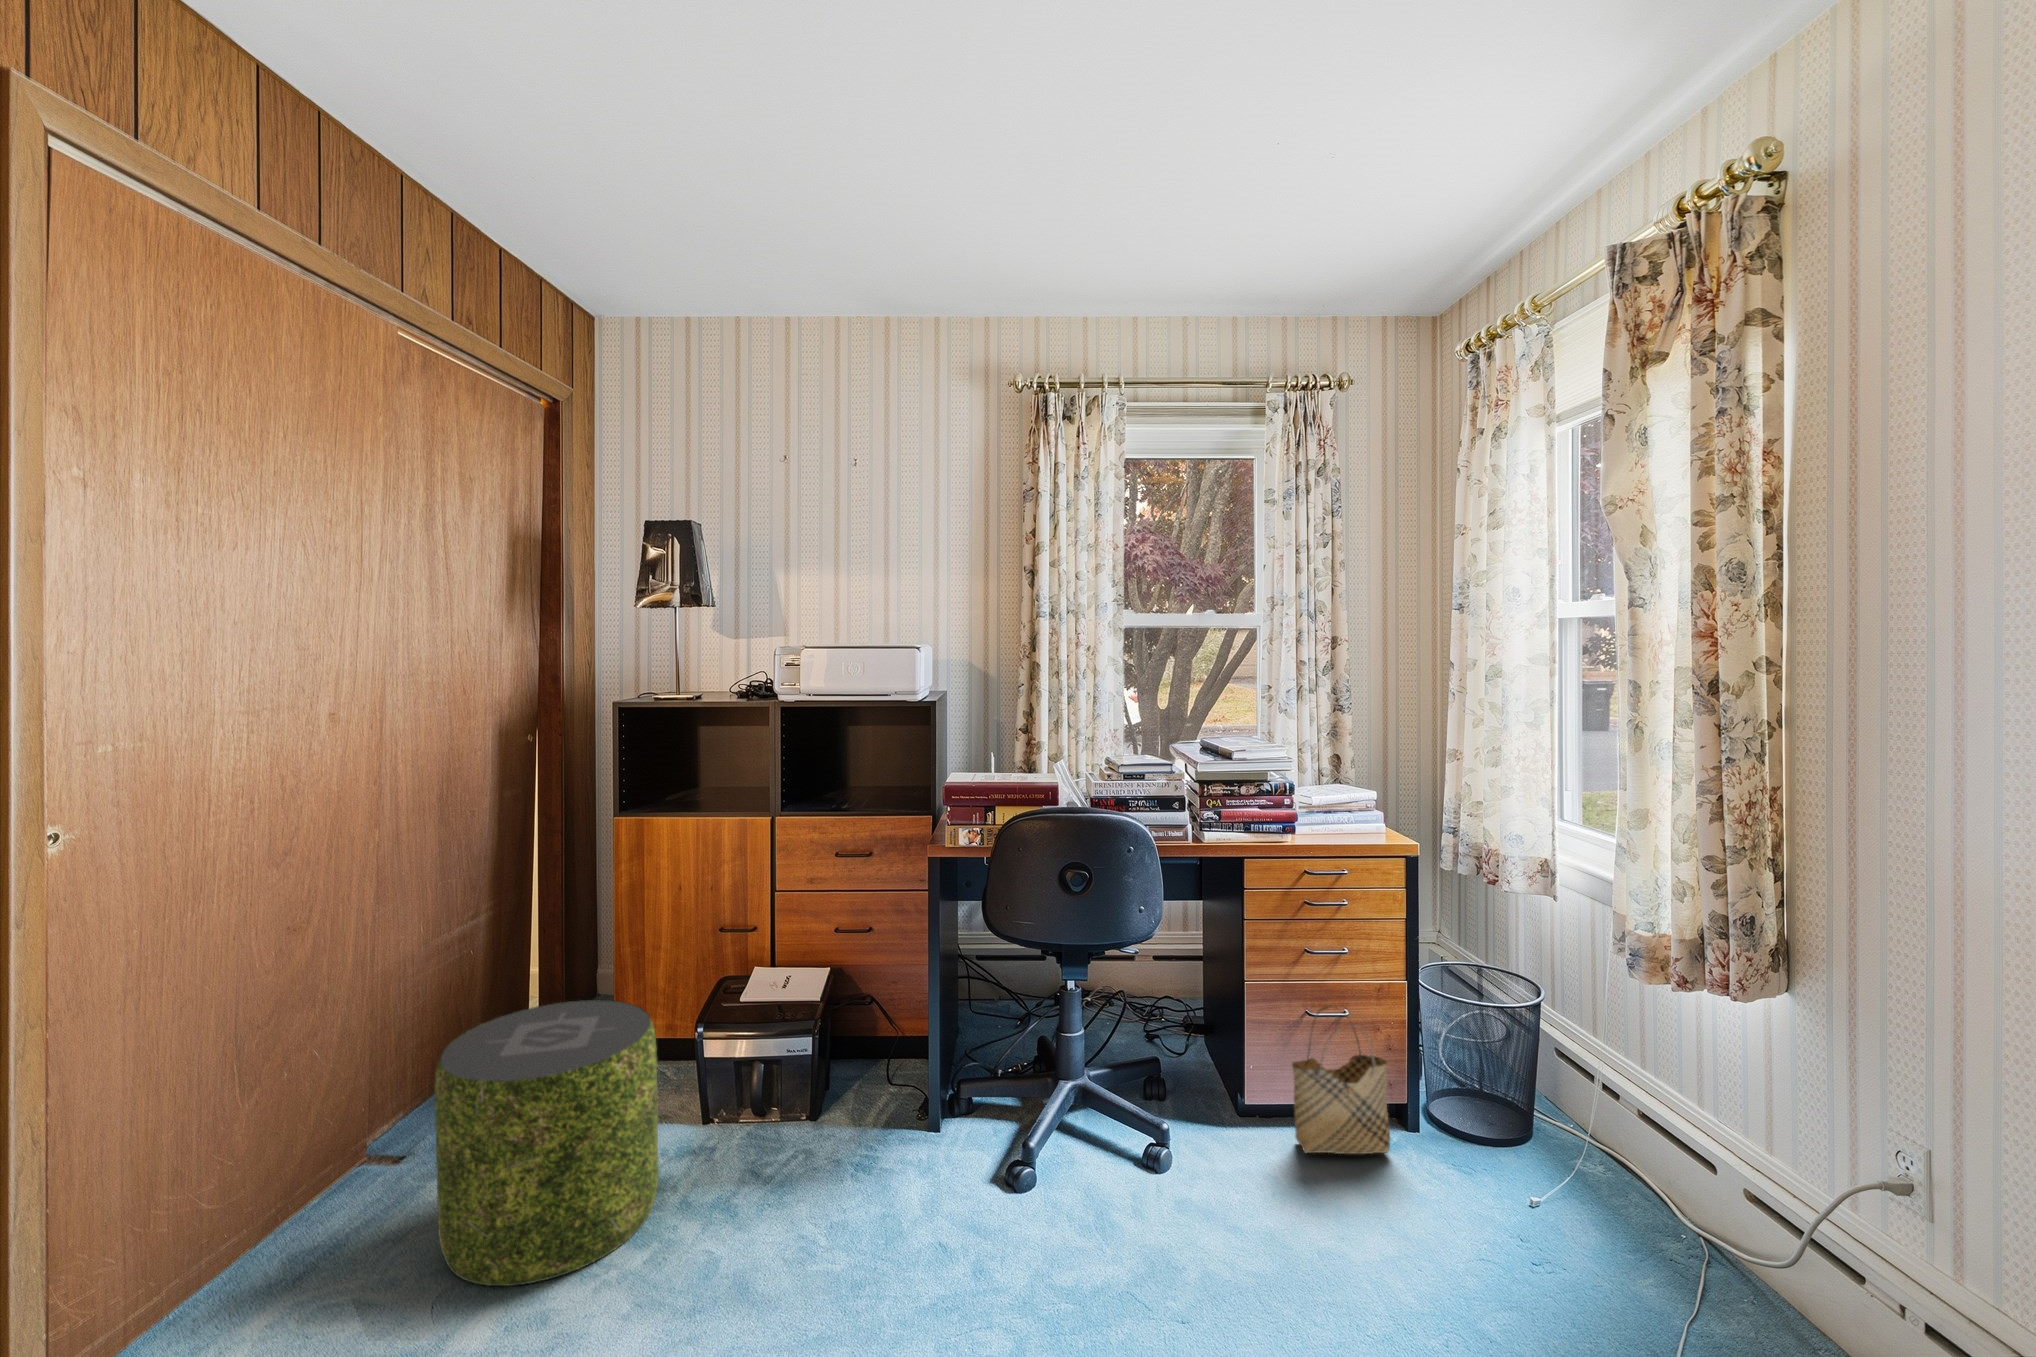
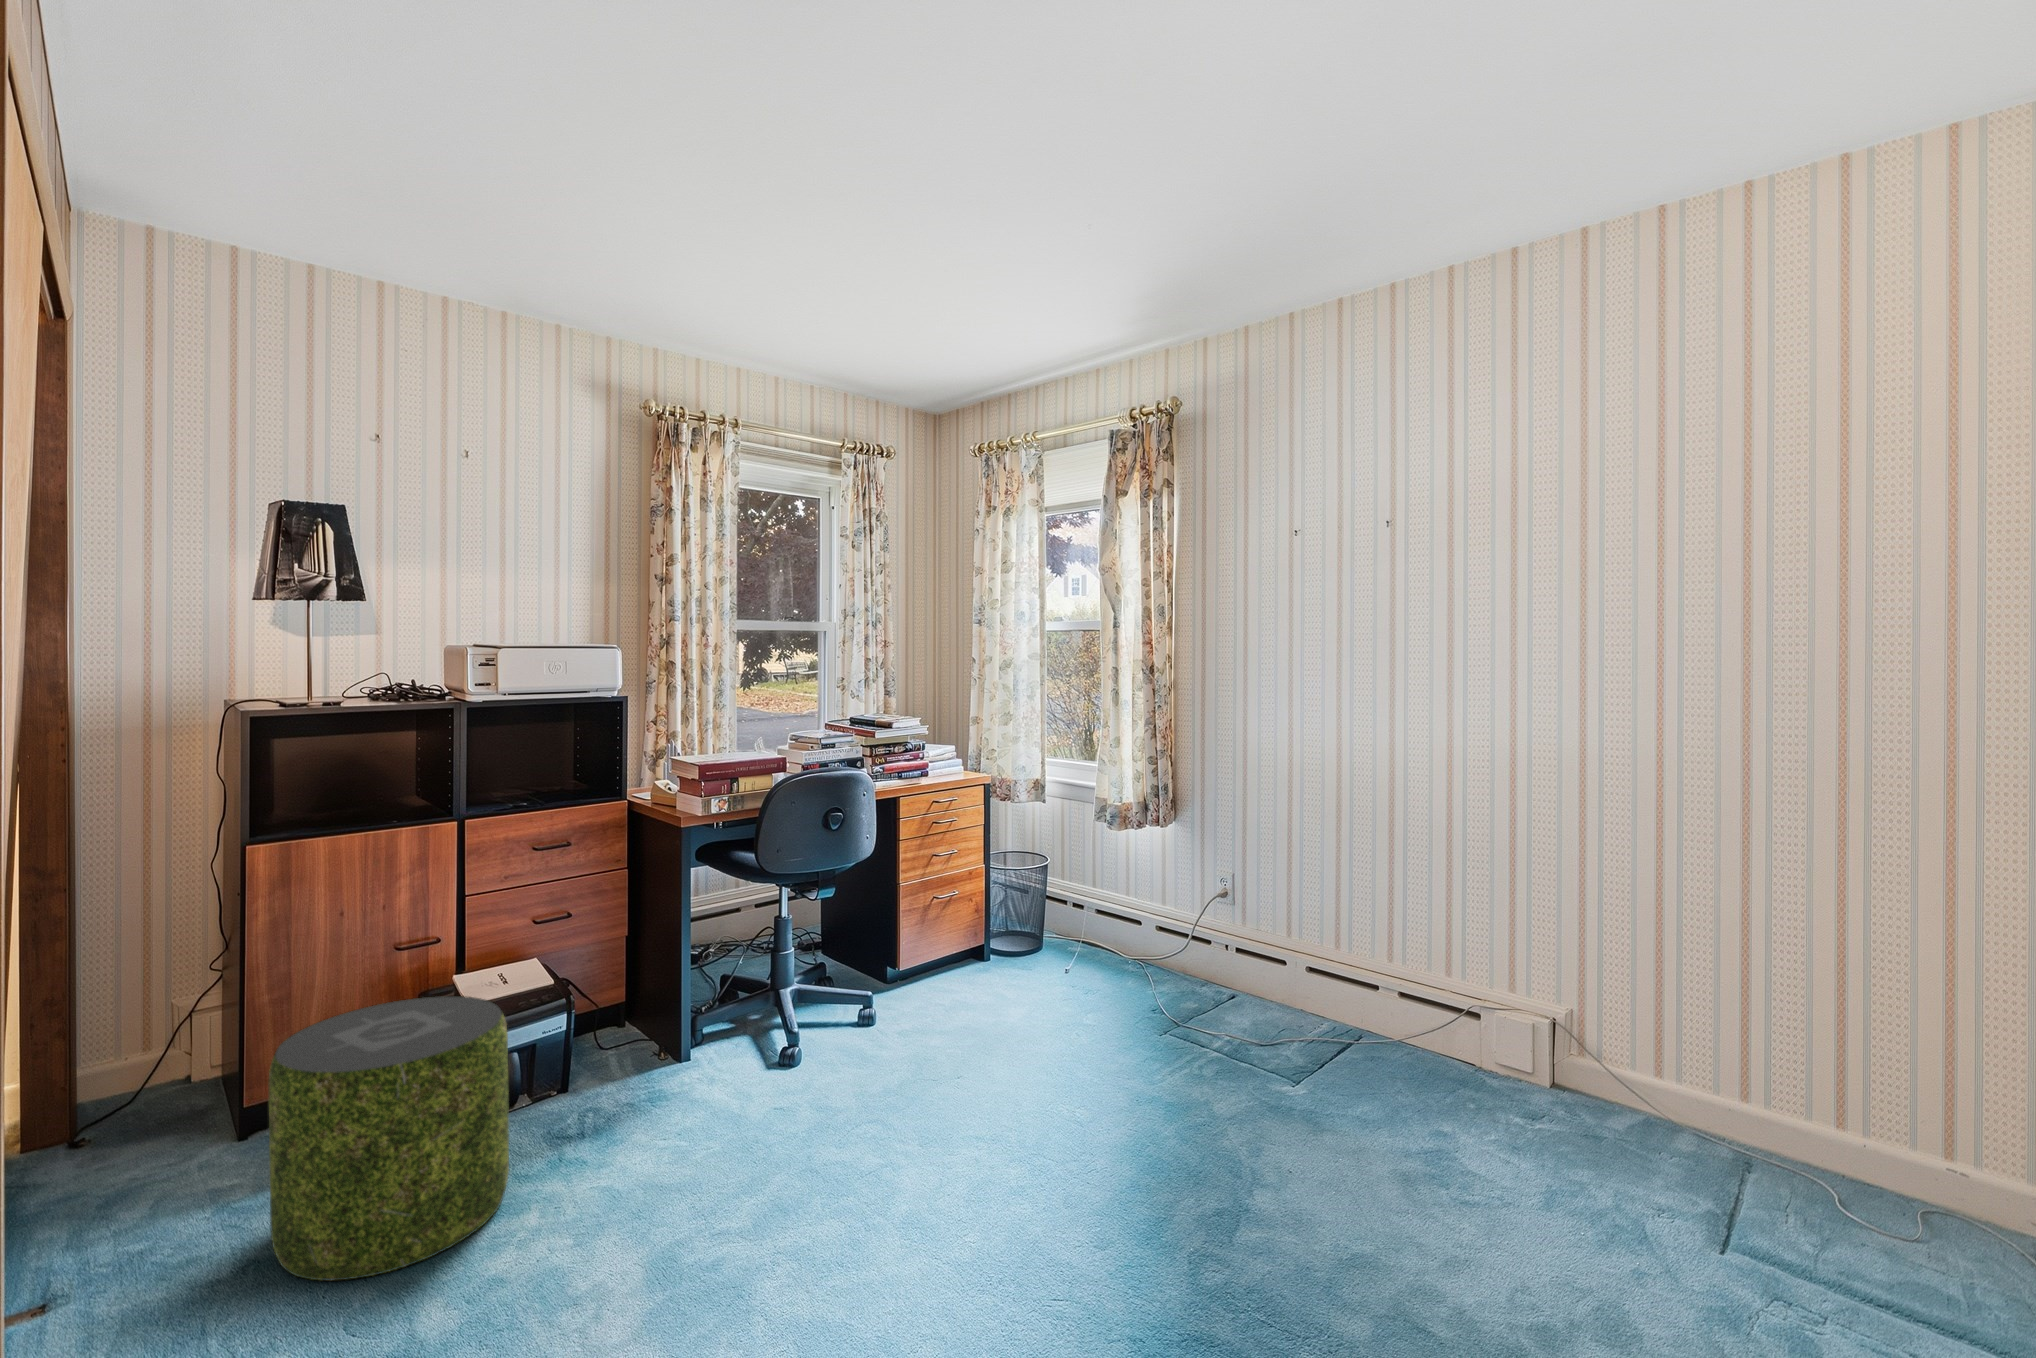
woven basket: present [1292,1005,1390,1154] -> none [936,889,991,986]

